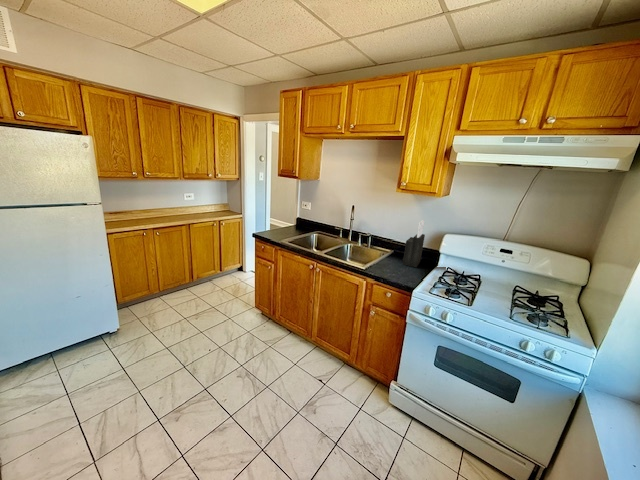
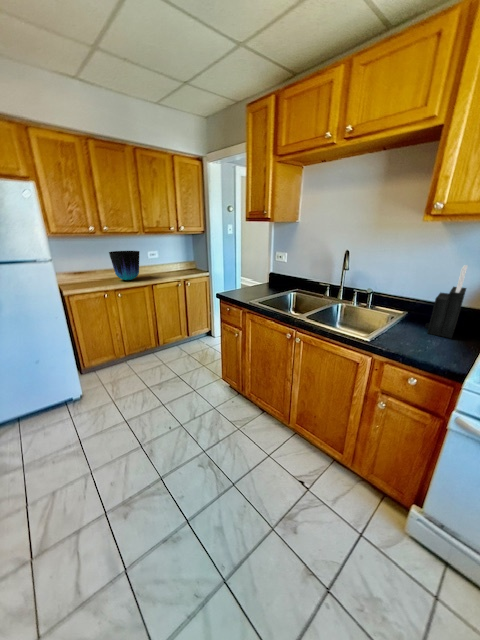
vase: none [148,193,179,220] -> present [109,251,139,280]

